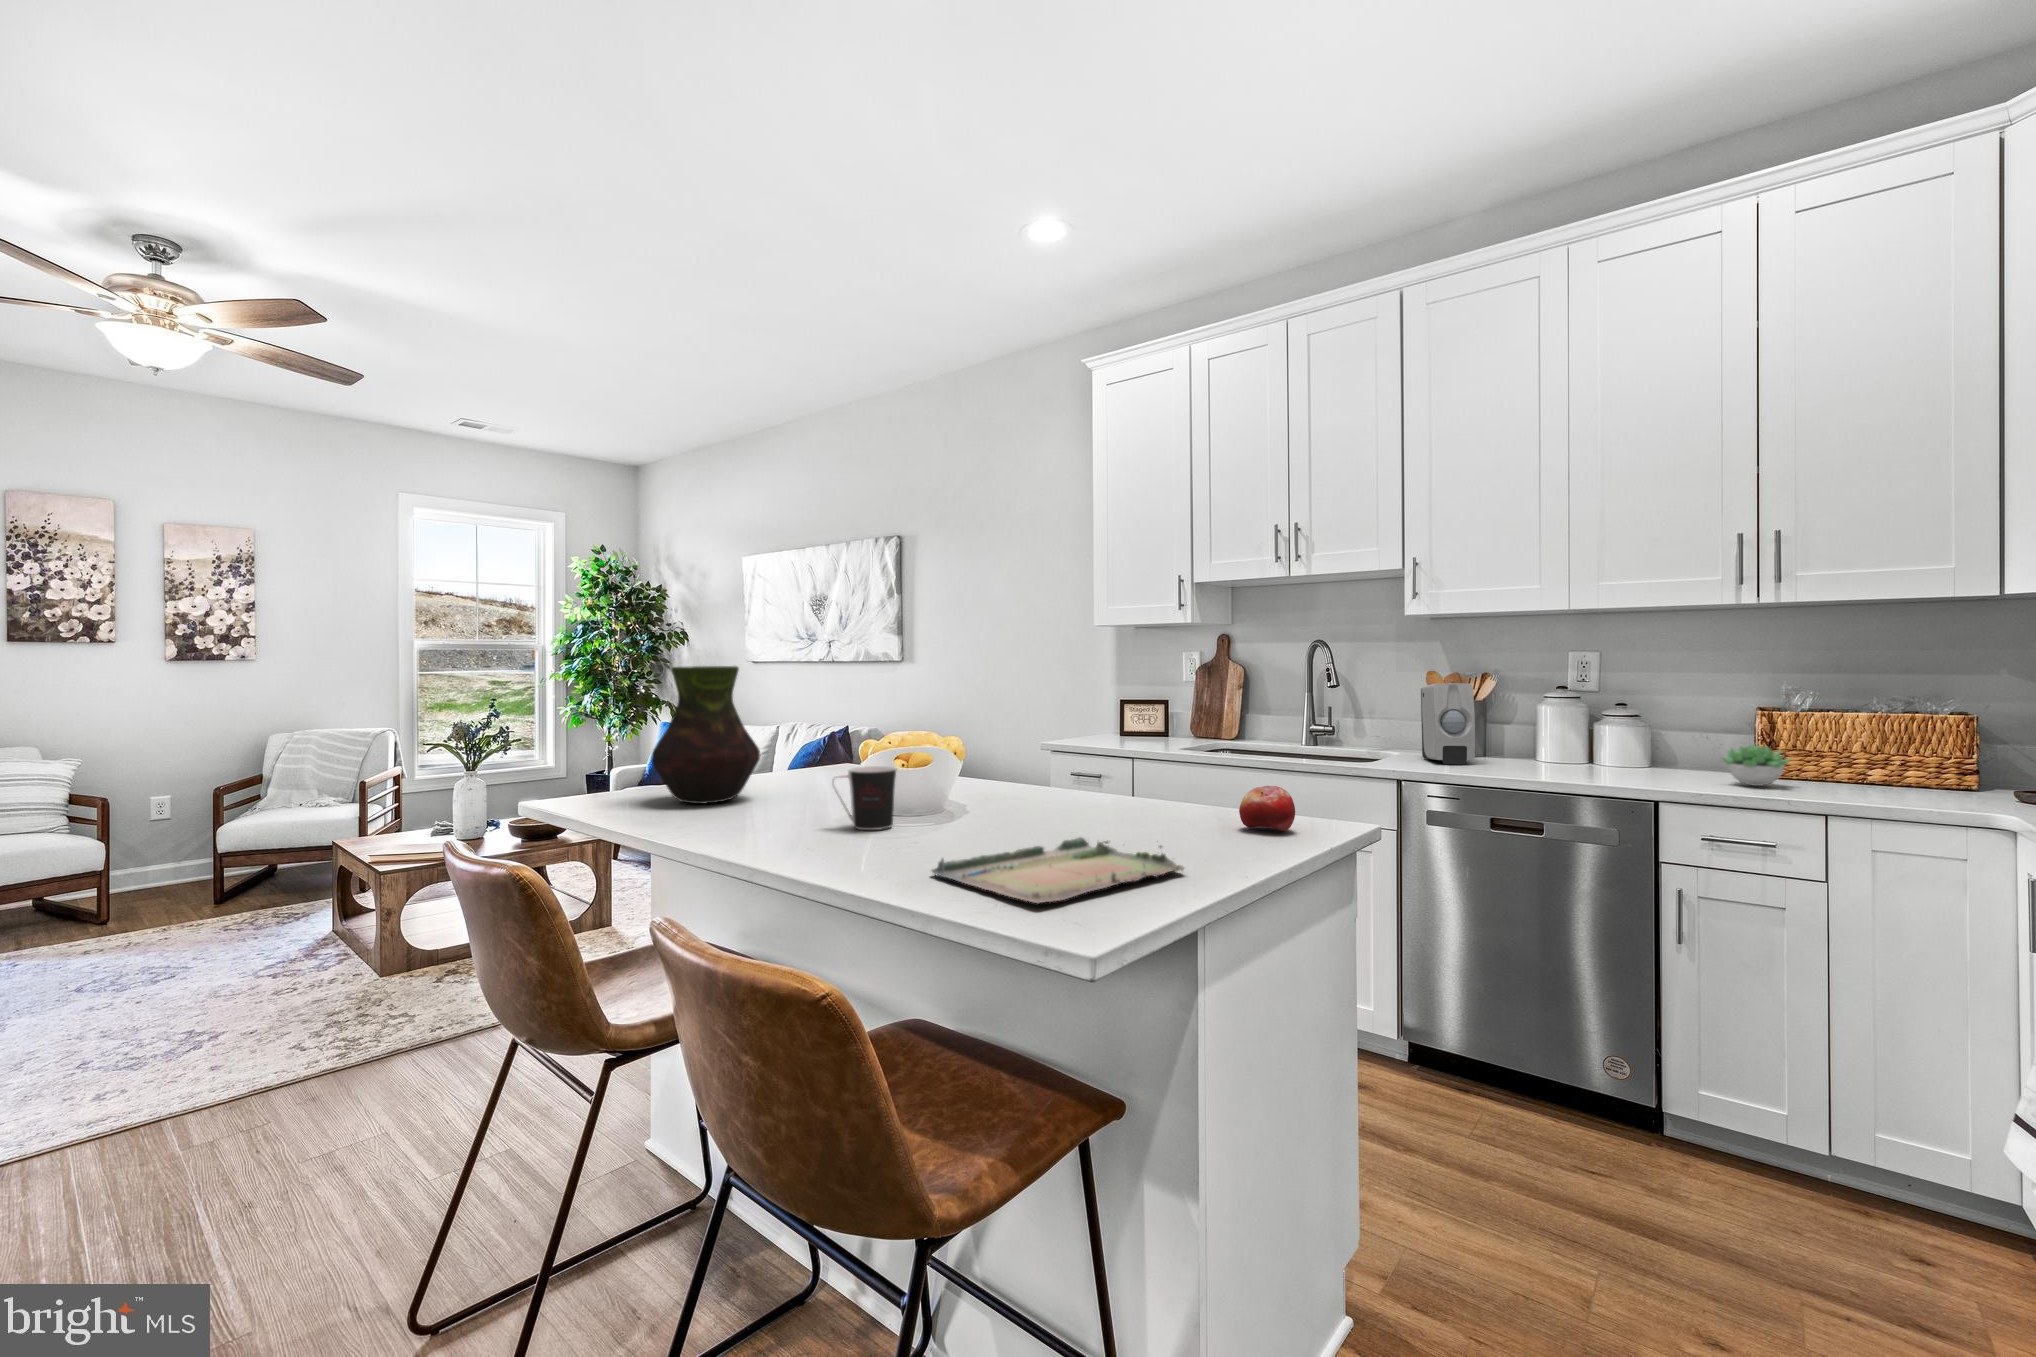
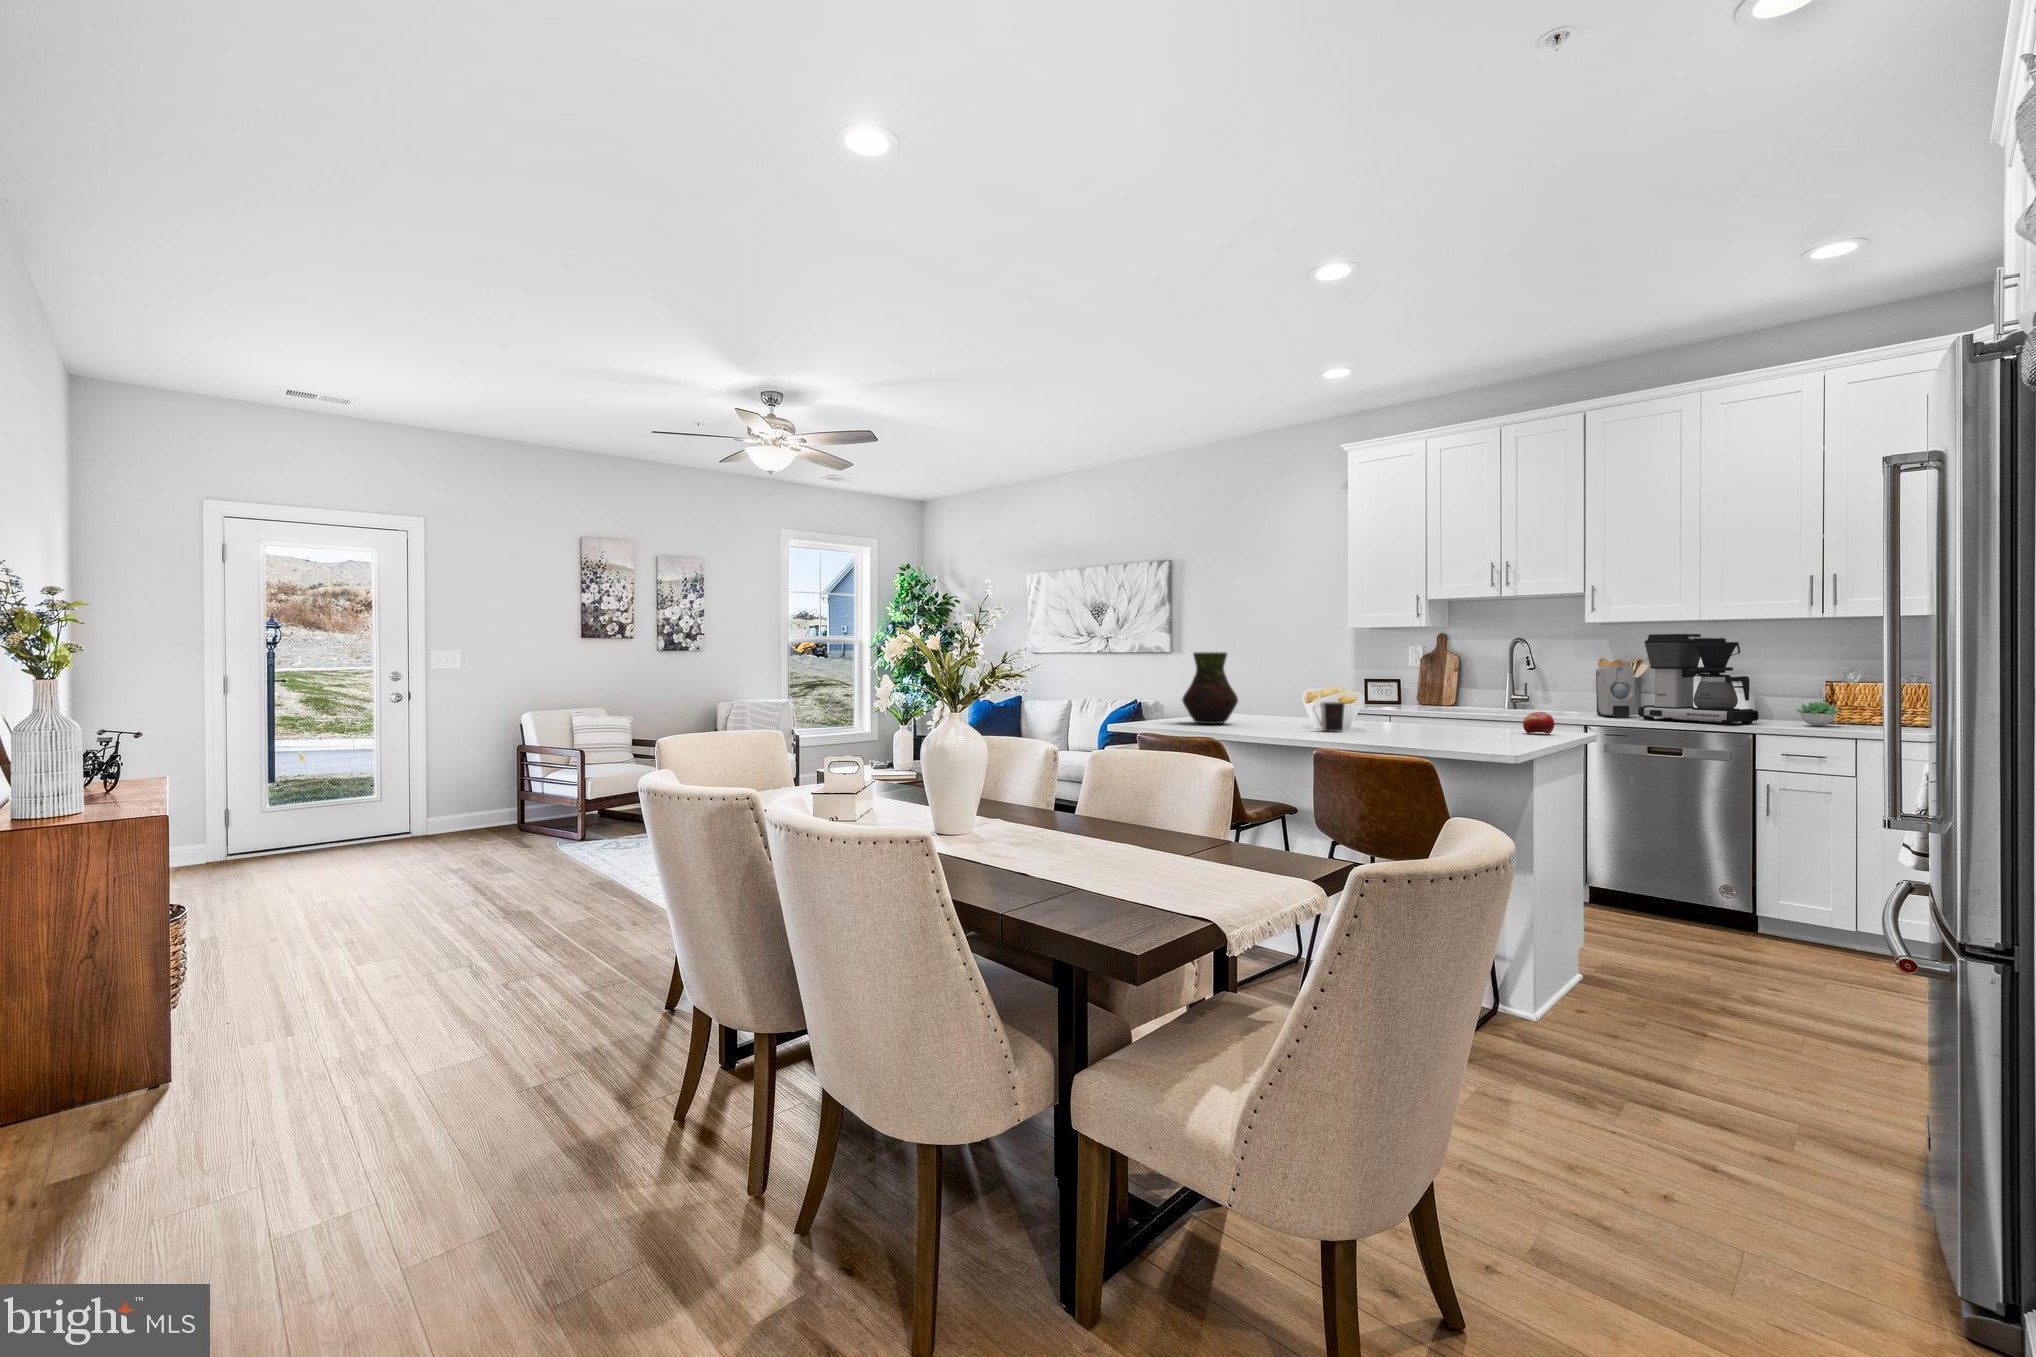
coffee maker: none [1479,633,1660,783] -> present [1638,634,1759,725]
tray: present [932,837,1184,903] -> none [1405,728,1520,744]

